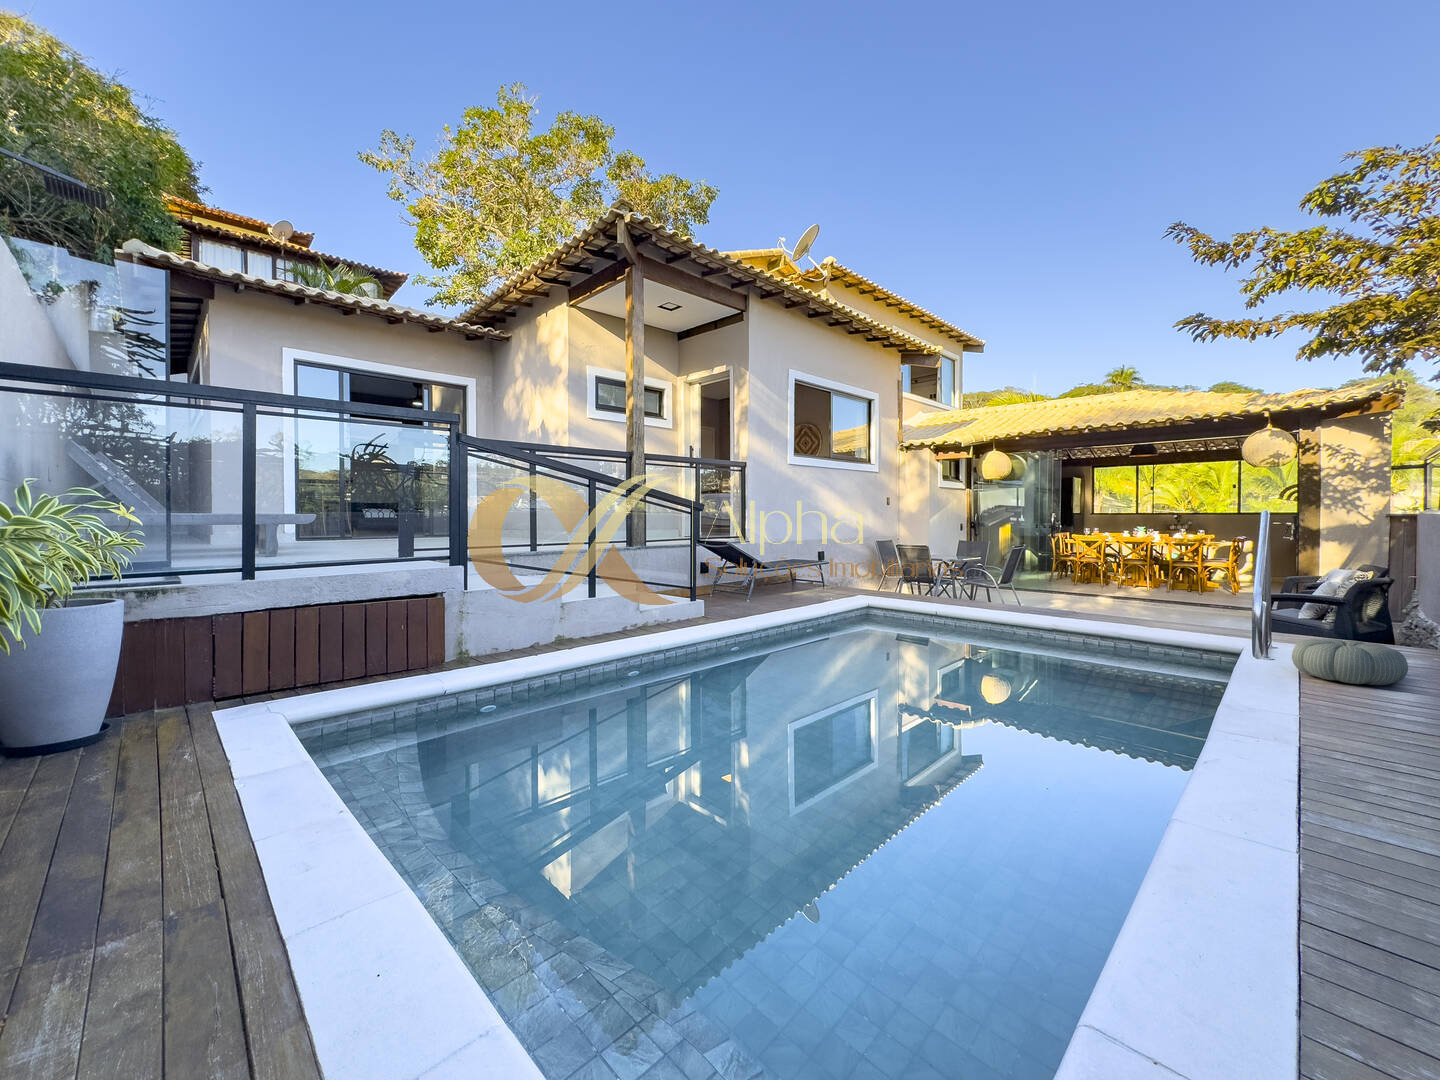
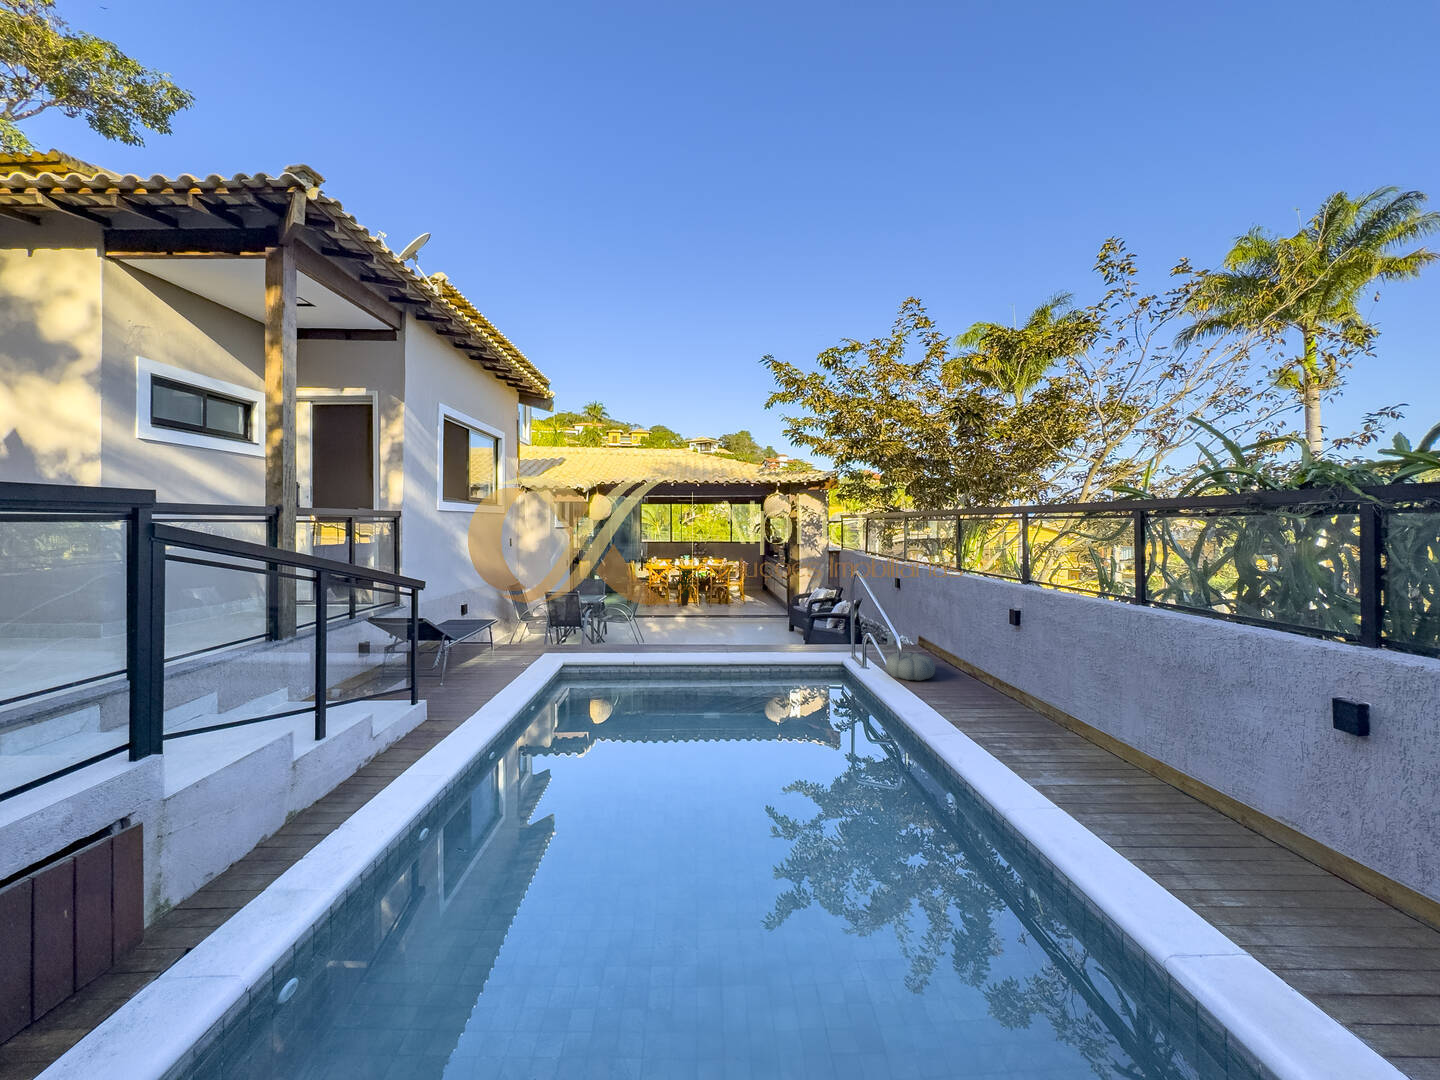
house plant: none [1090,535,1136,588] -> present [676,566,695,605]

